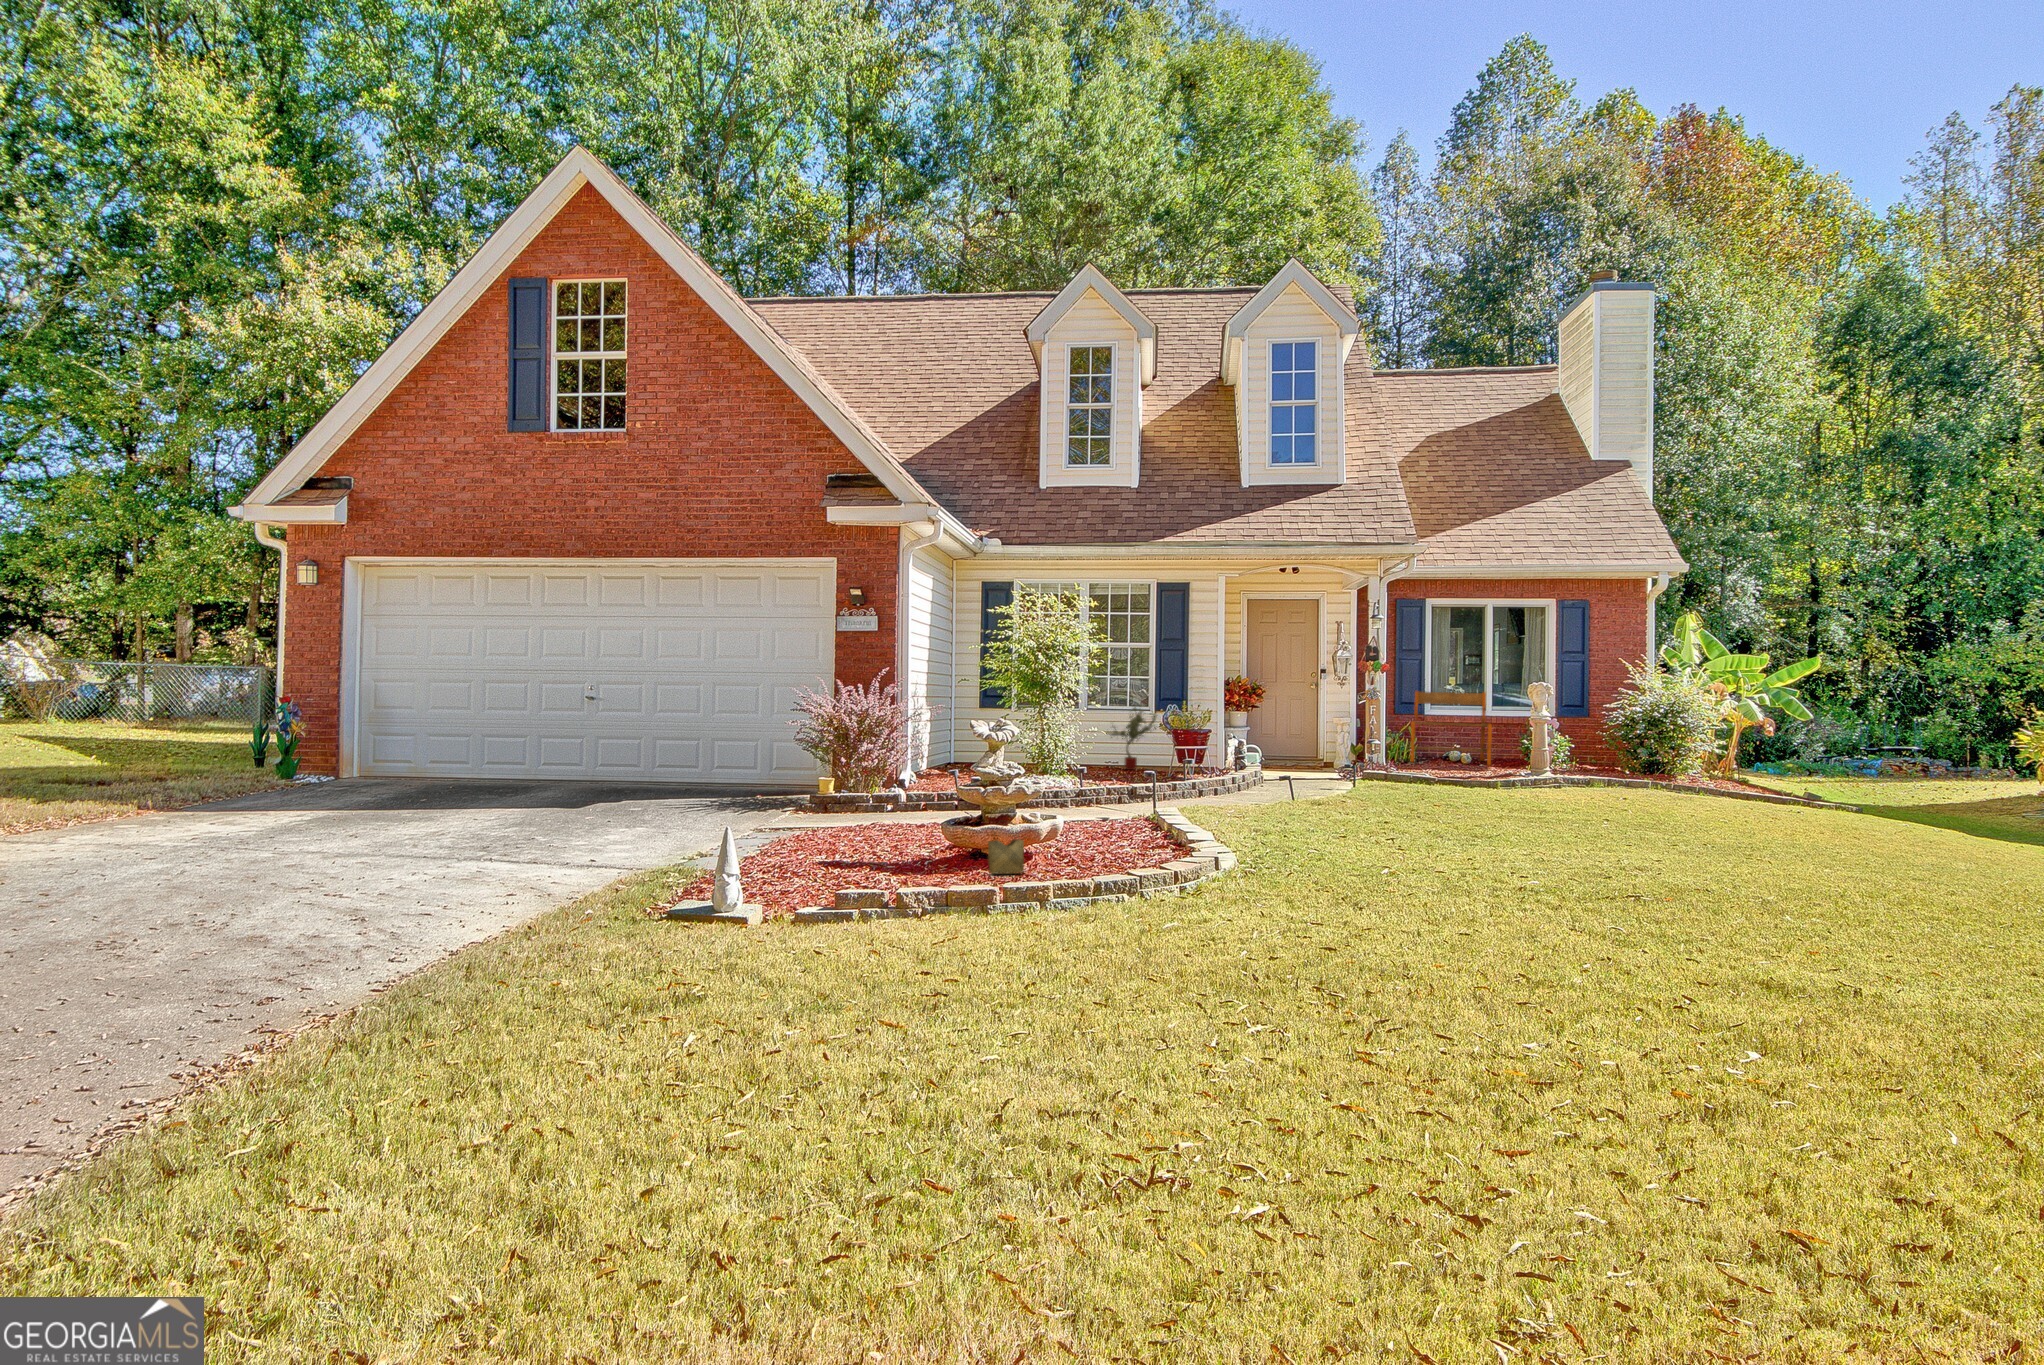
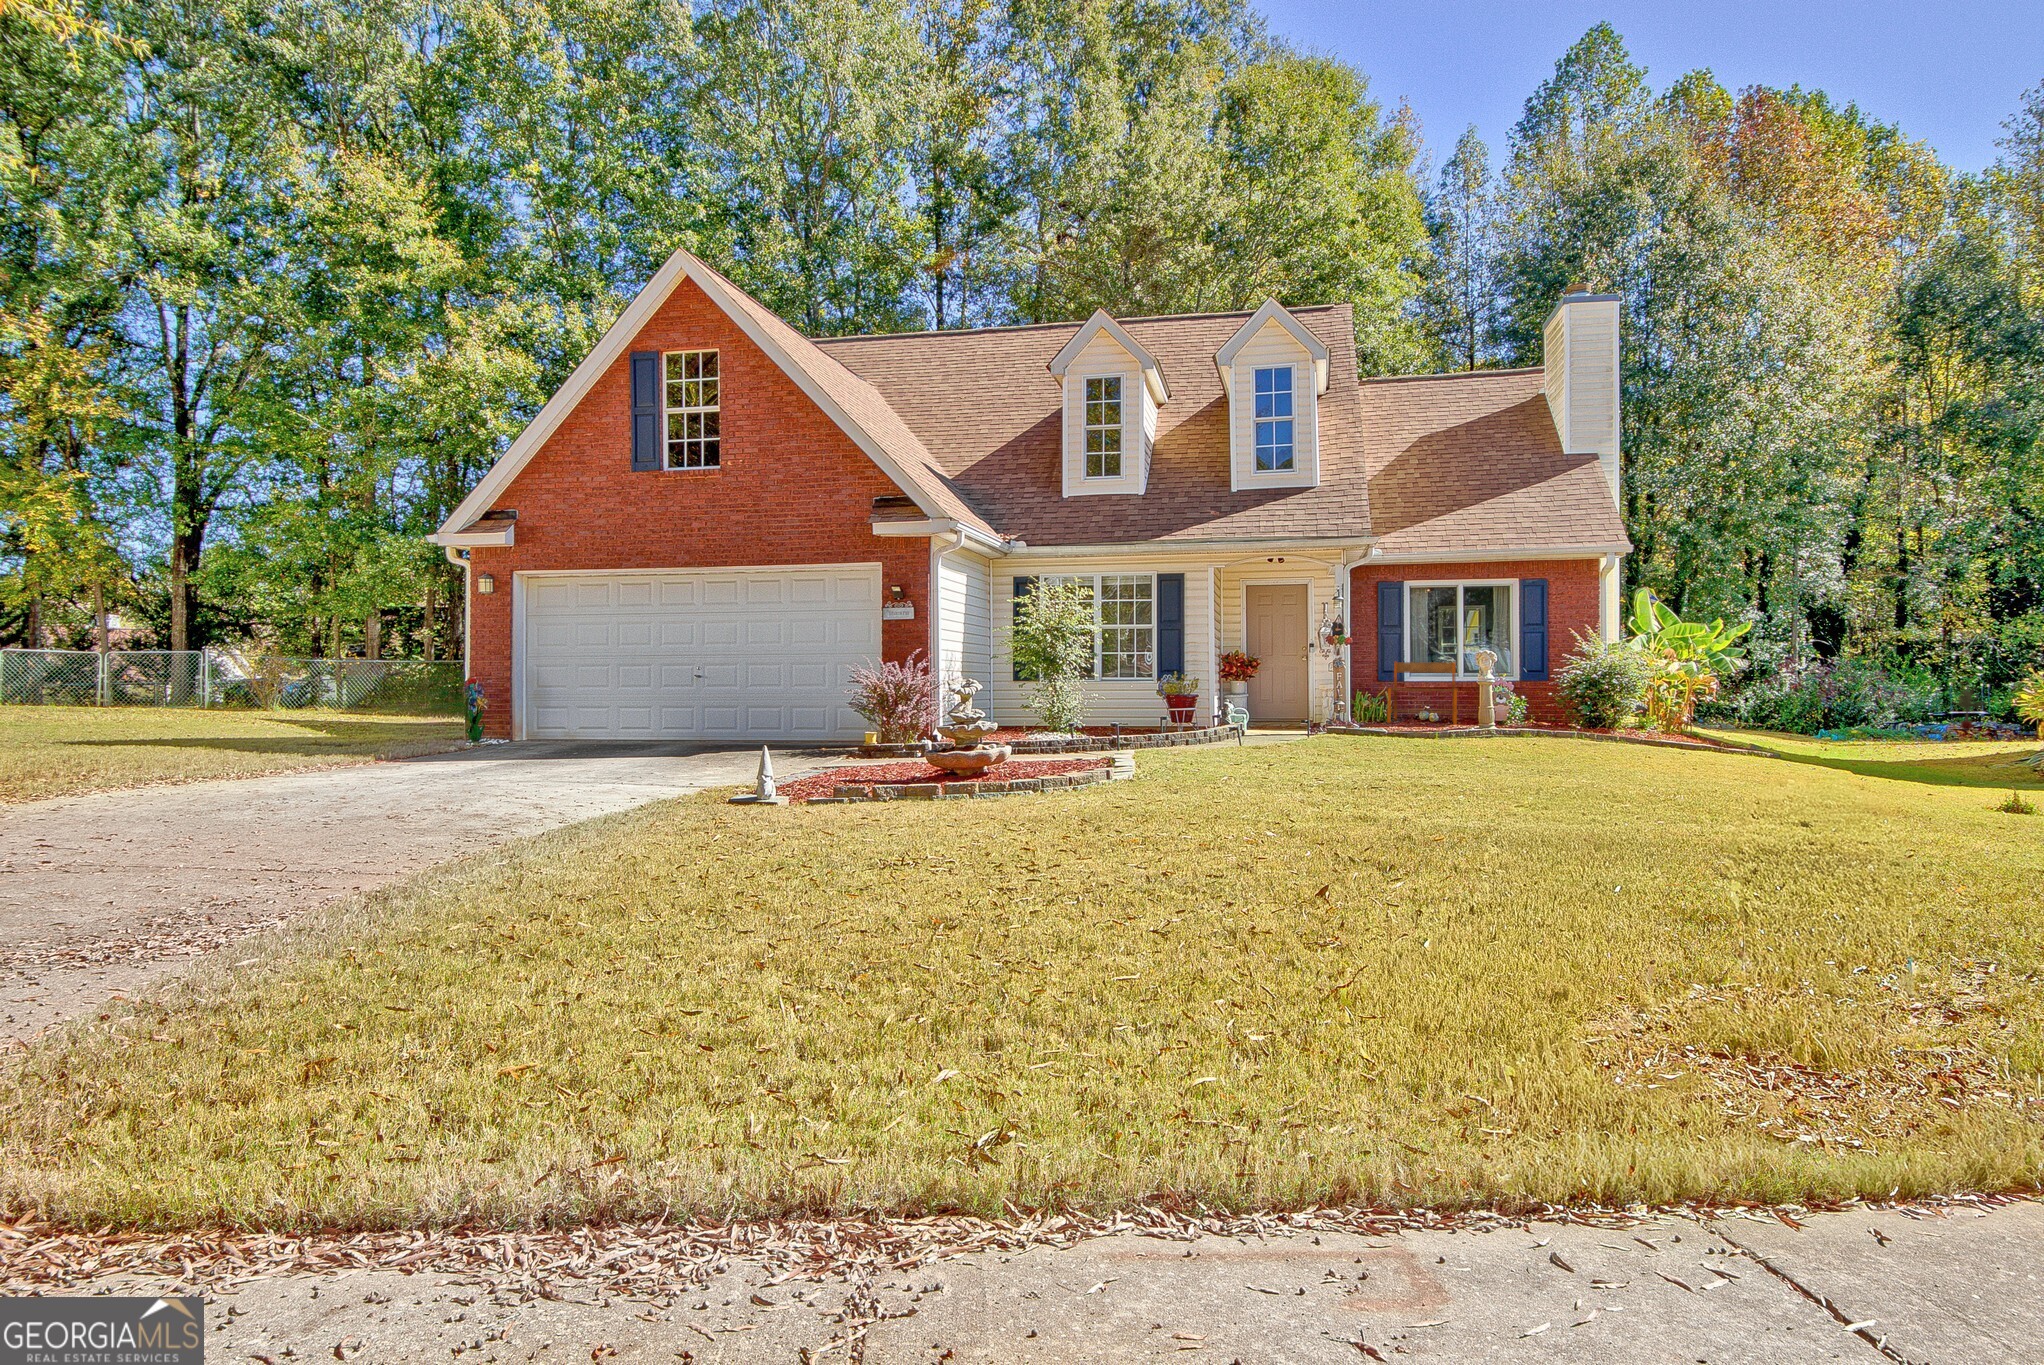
potted tree: present [1106,705,1156,770] -> present [1957,686,1985,730]
woven basket: present [988,839,1024,874] -> none [961,752,988,790]

